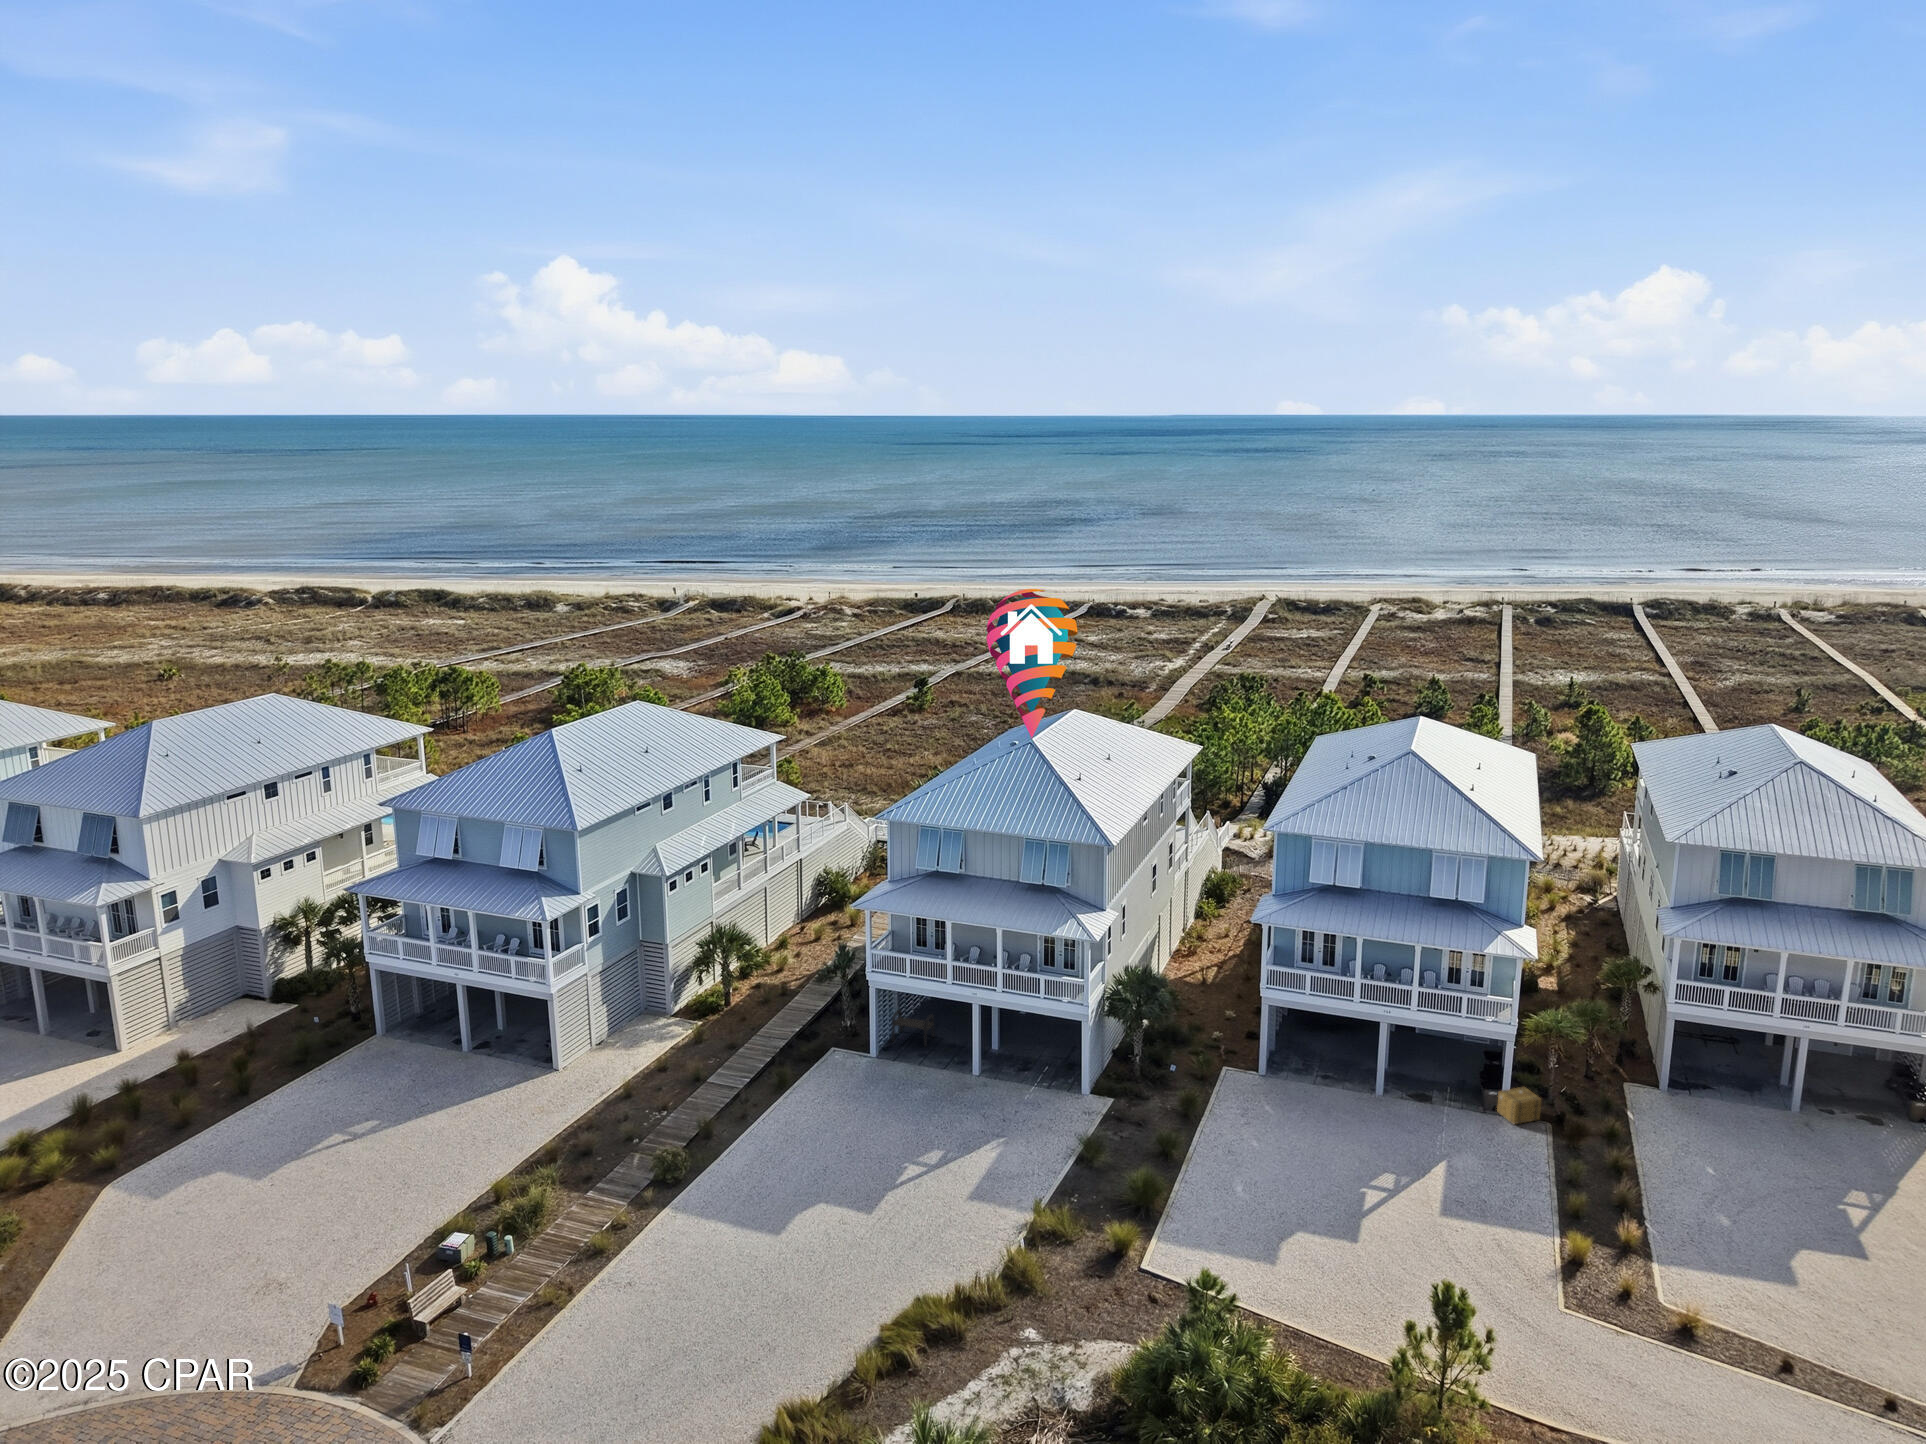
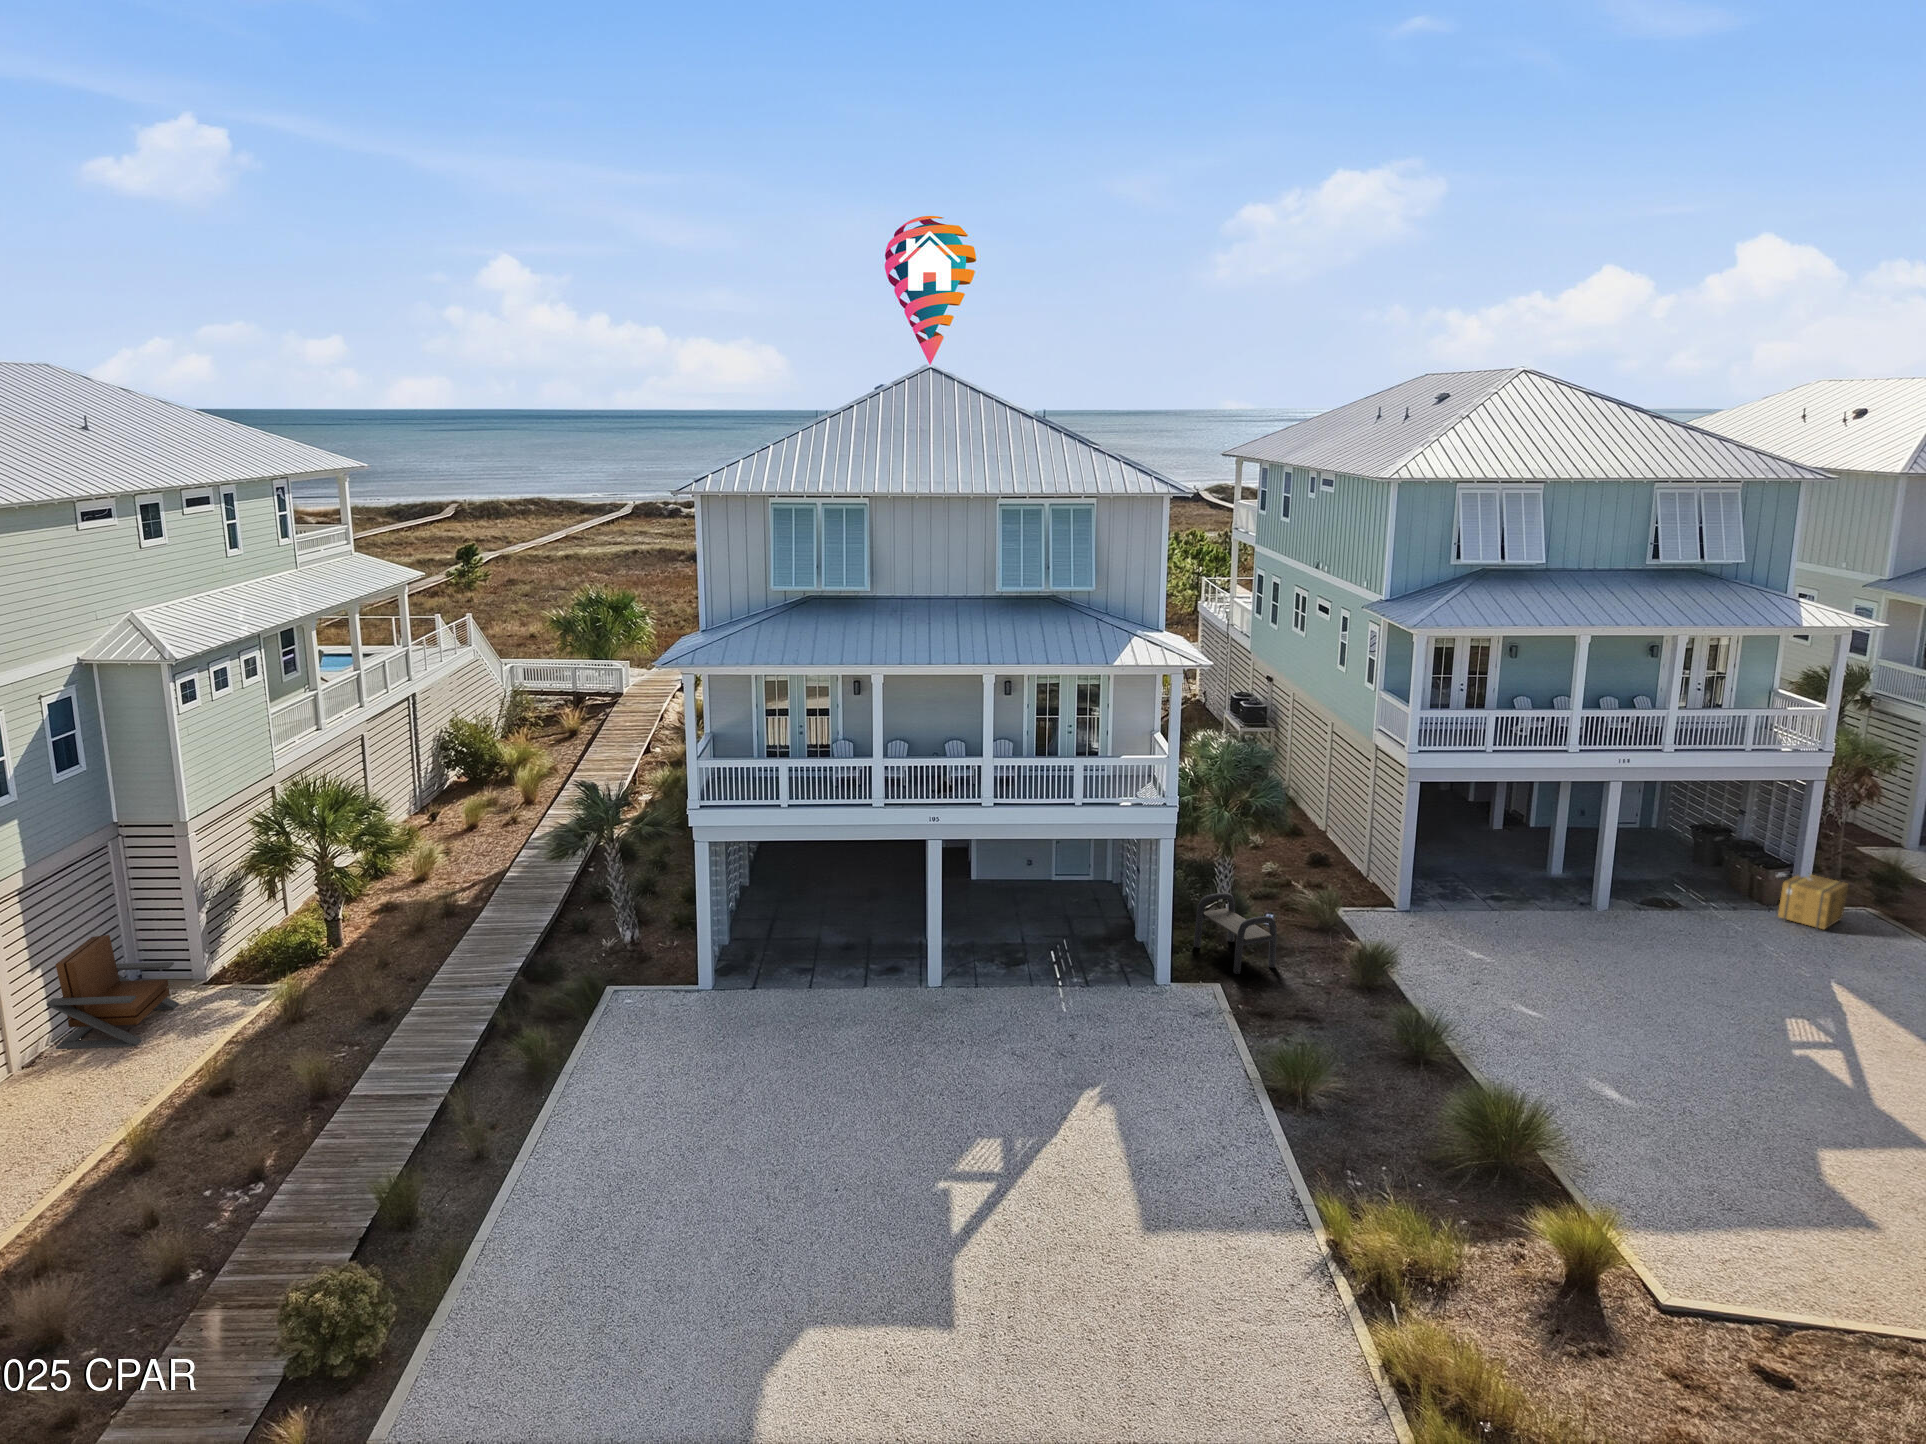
lounge chair: none [608,992,659,1044] -> present [47,935,179,1049]
bench: present [891,1010,935,1047] -> present [1194,893,1277,974]

